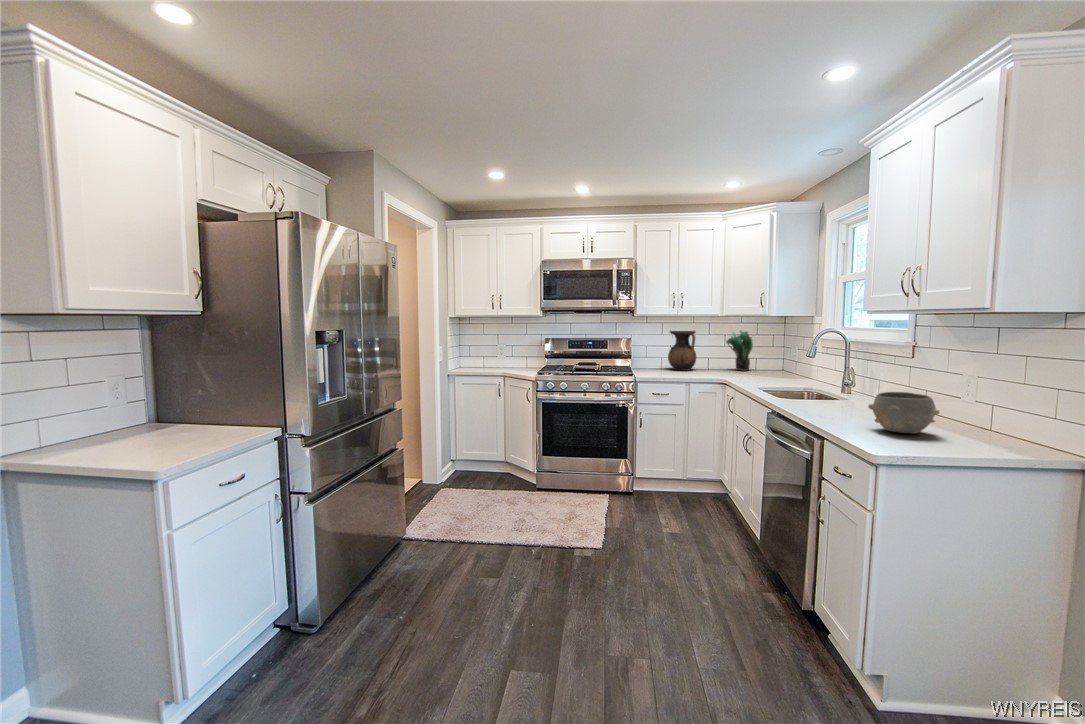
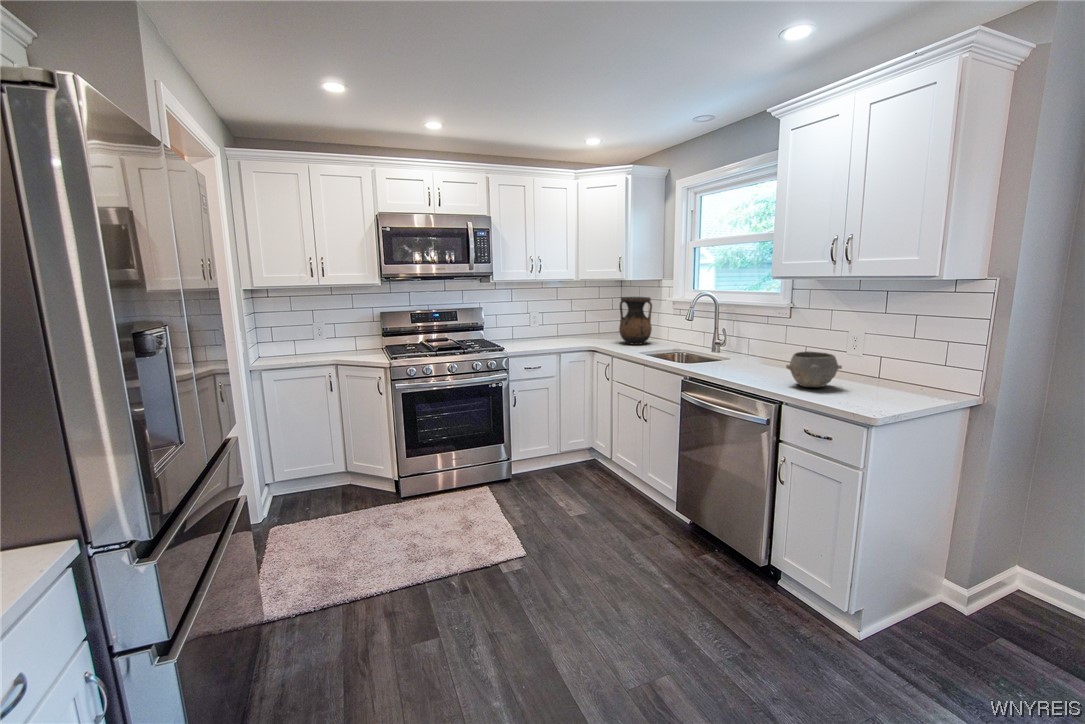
vase: present [668,330,697,371] -> present [619,297,652,345]
potted plant: present [726,330,753,371] -> none [579,294,601,336]

